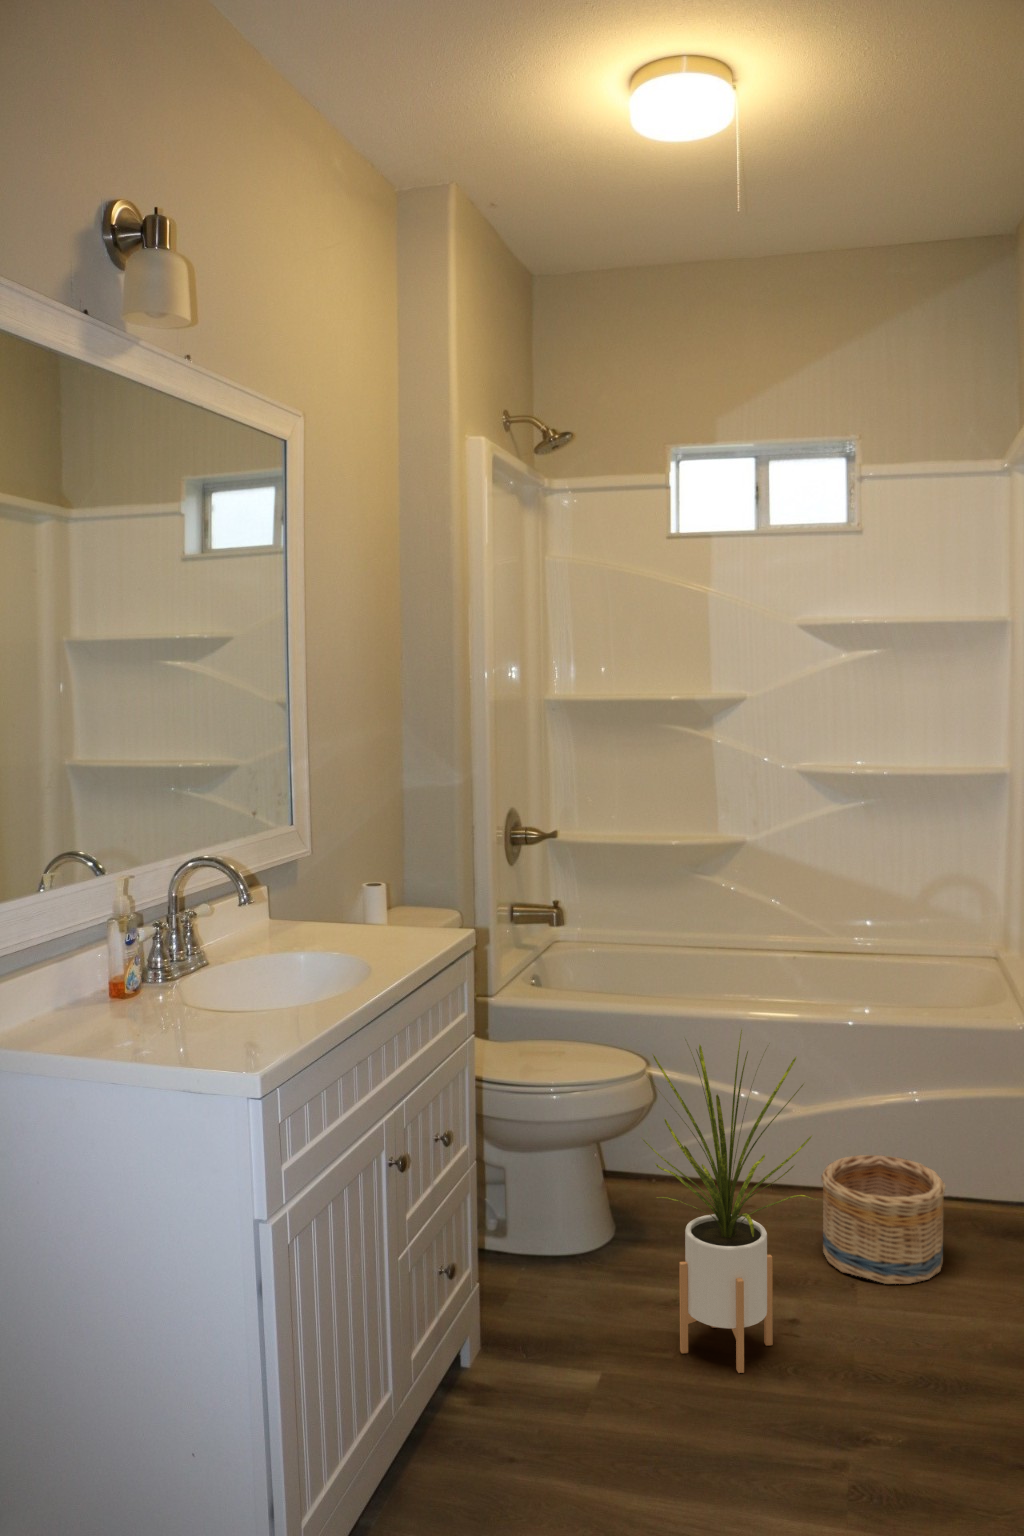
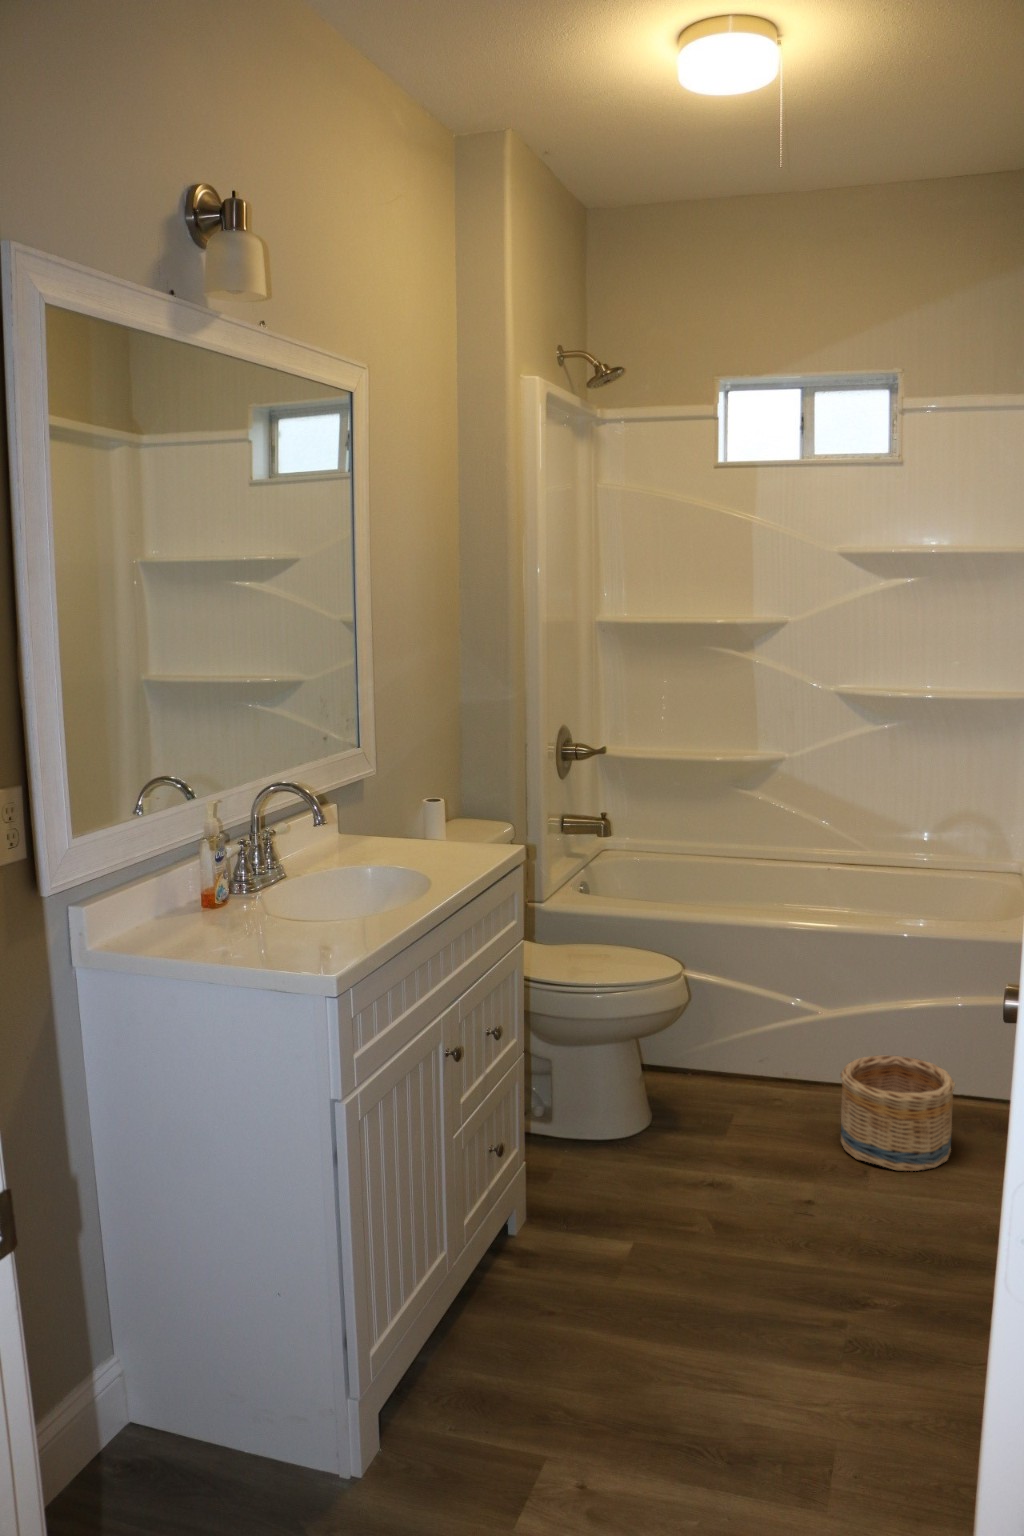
house plant: present [642,1030,812,1373] -> none [672,939,830,1243]

